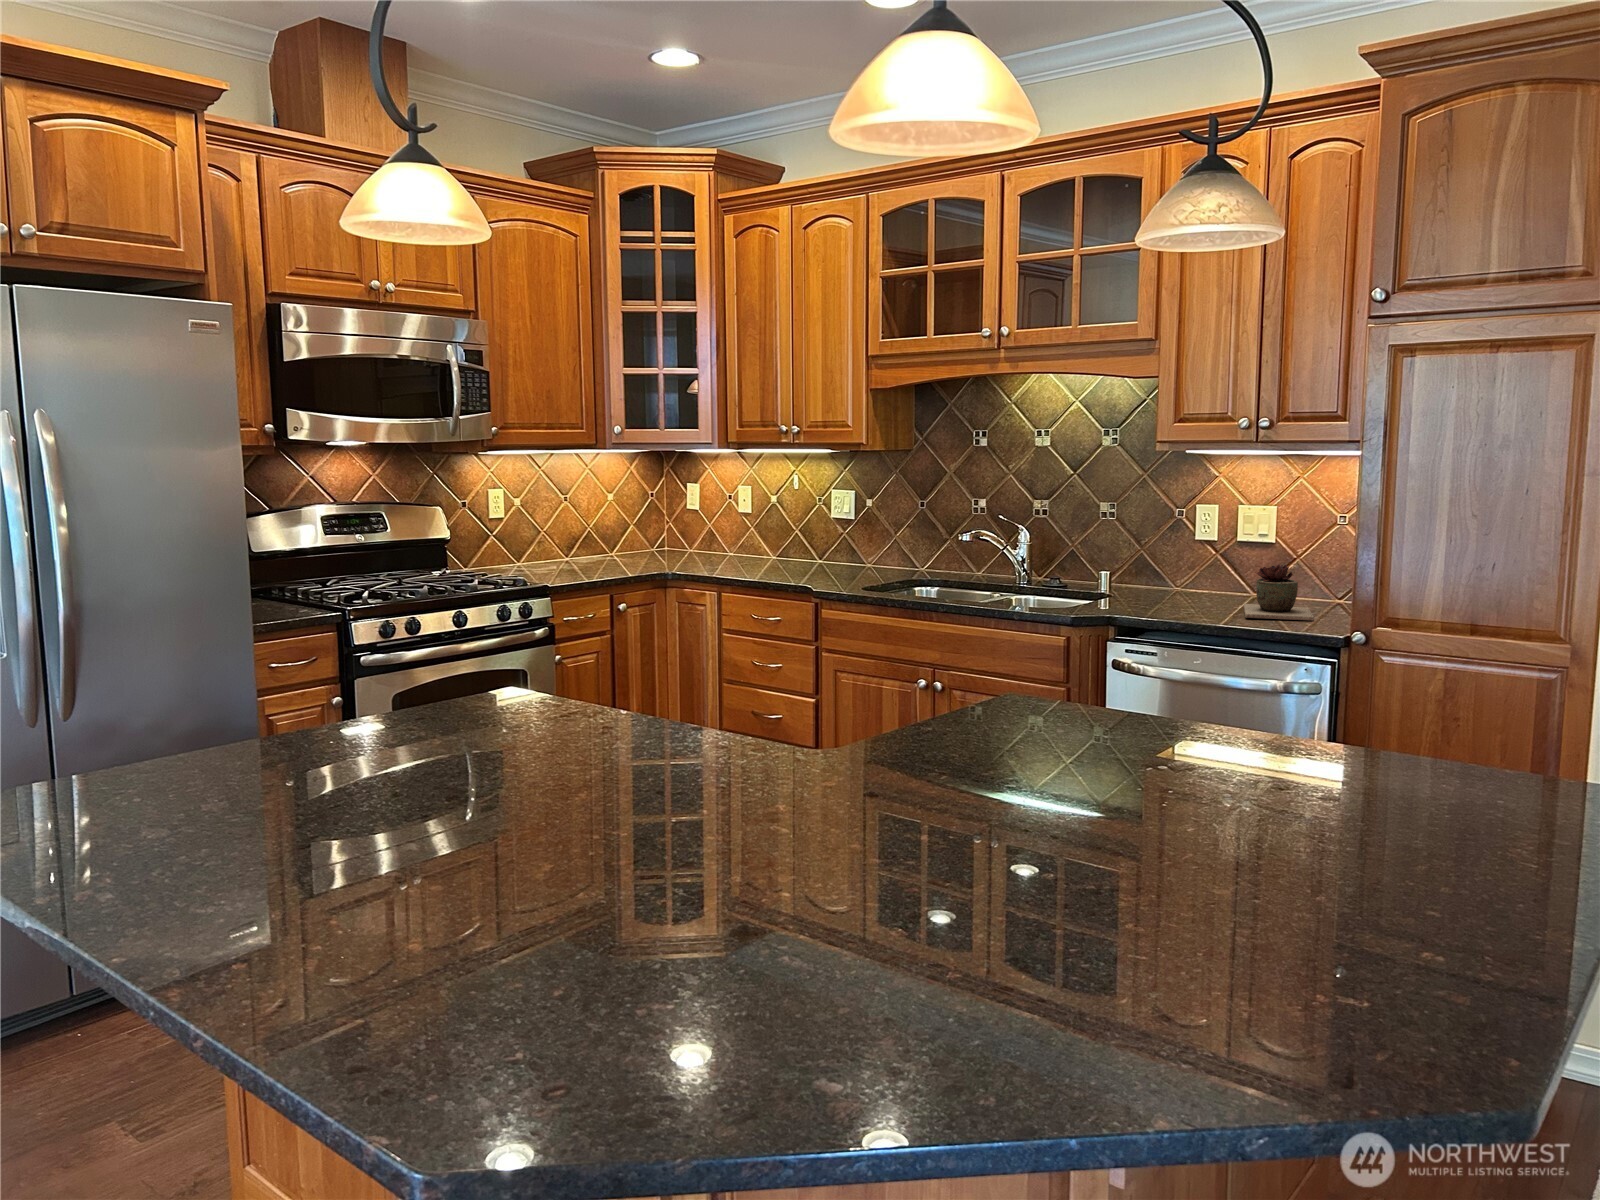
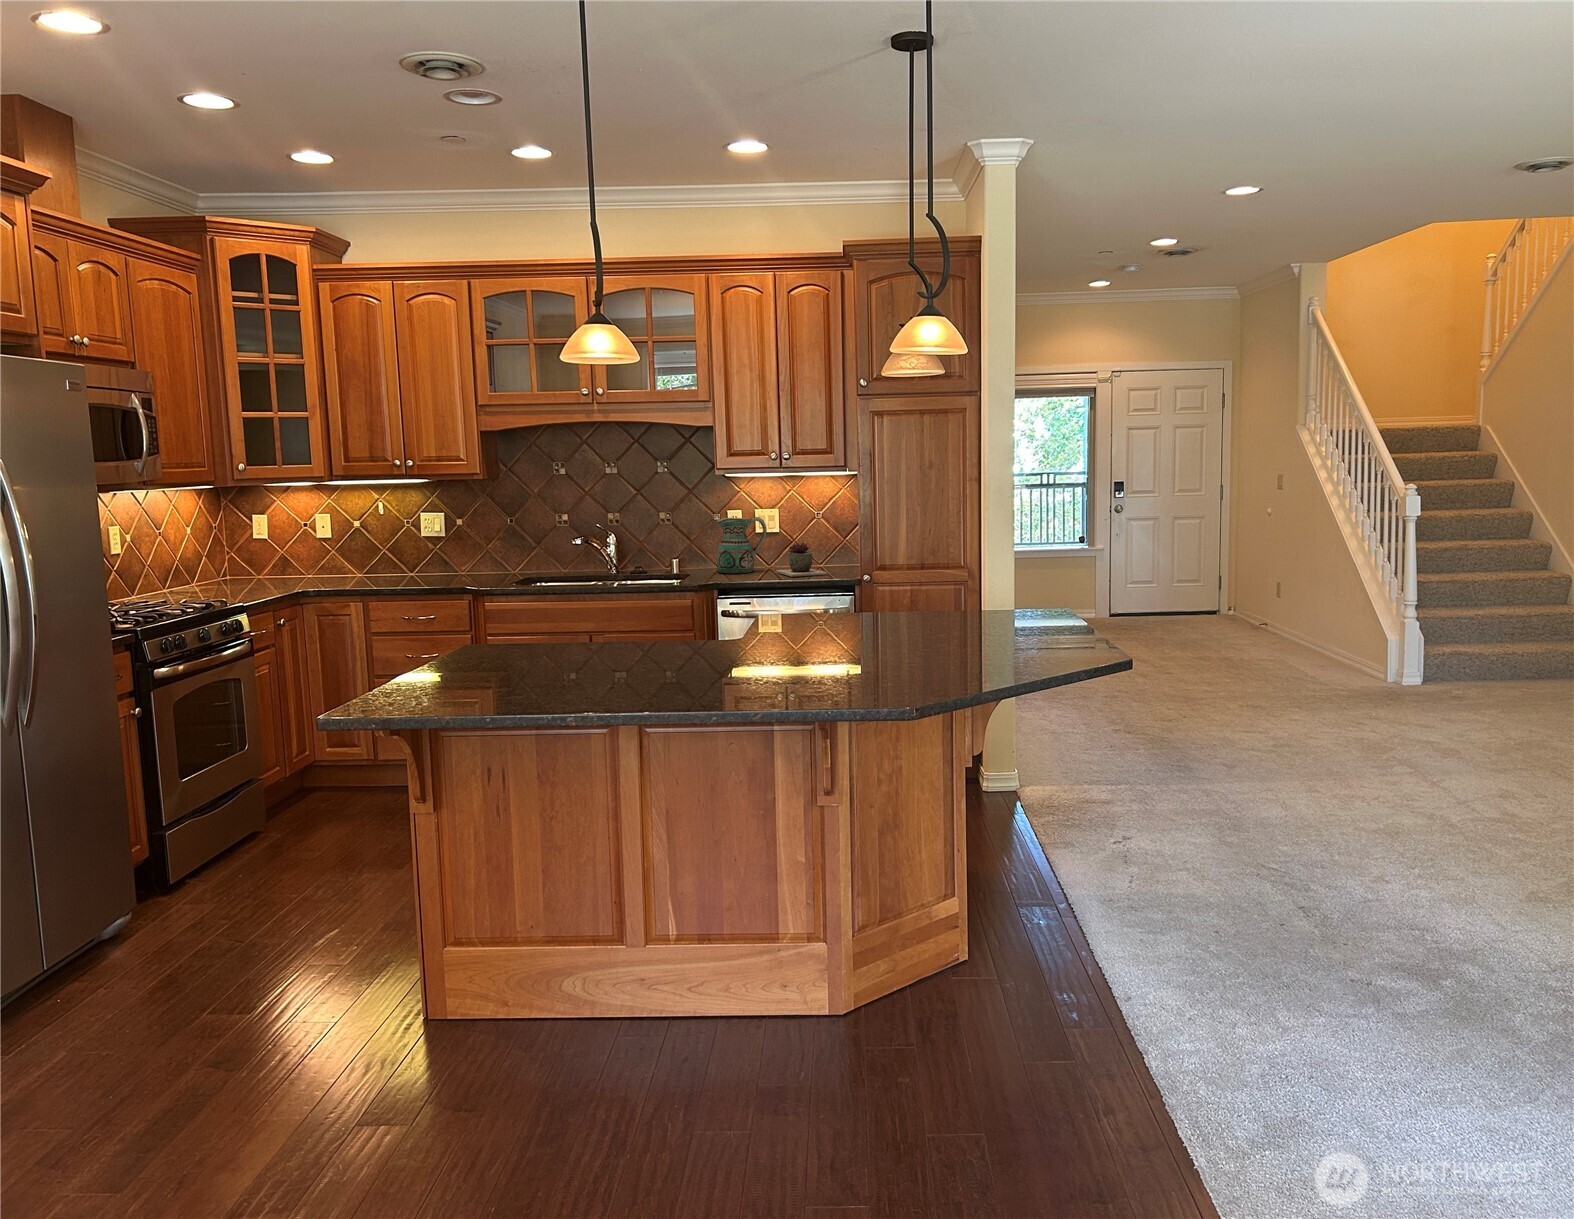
ceramic pitcher: none [1161,517,1245,603] -> present [717,517,767,573]

